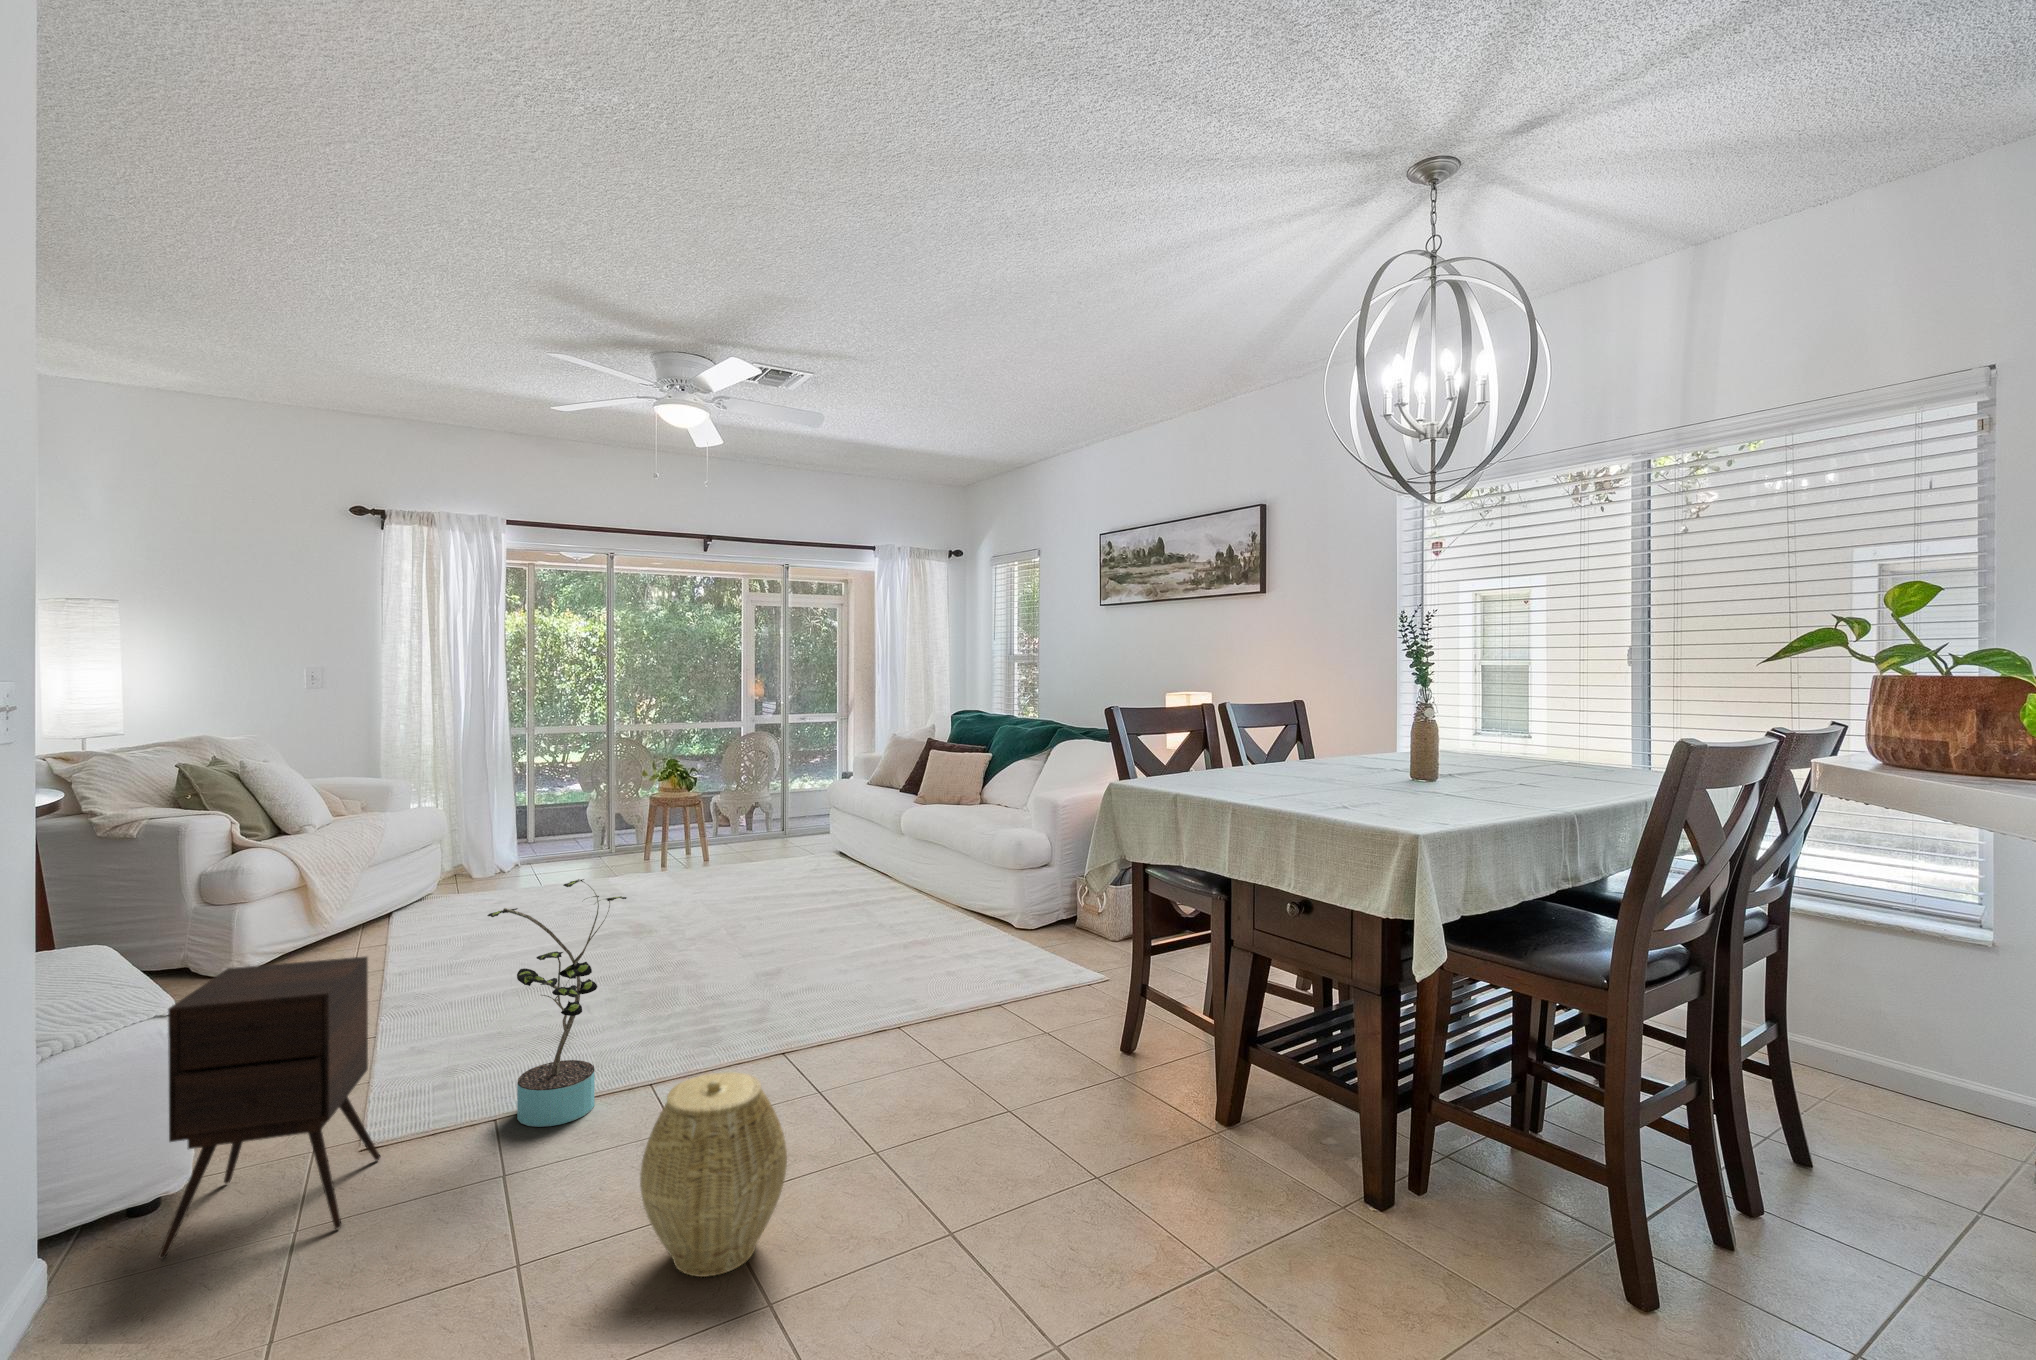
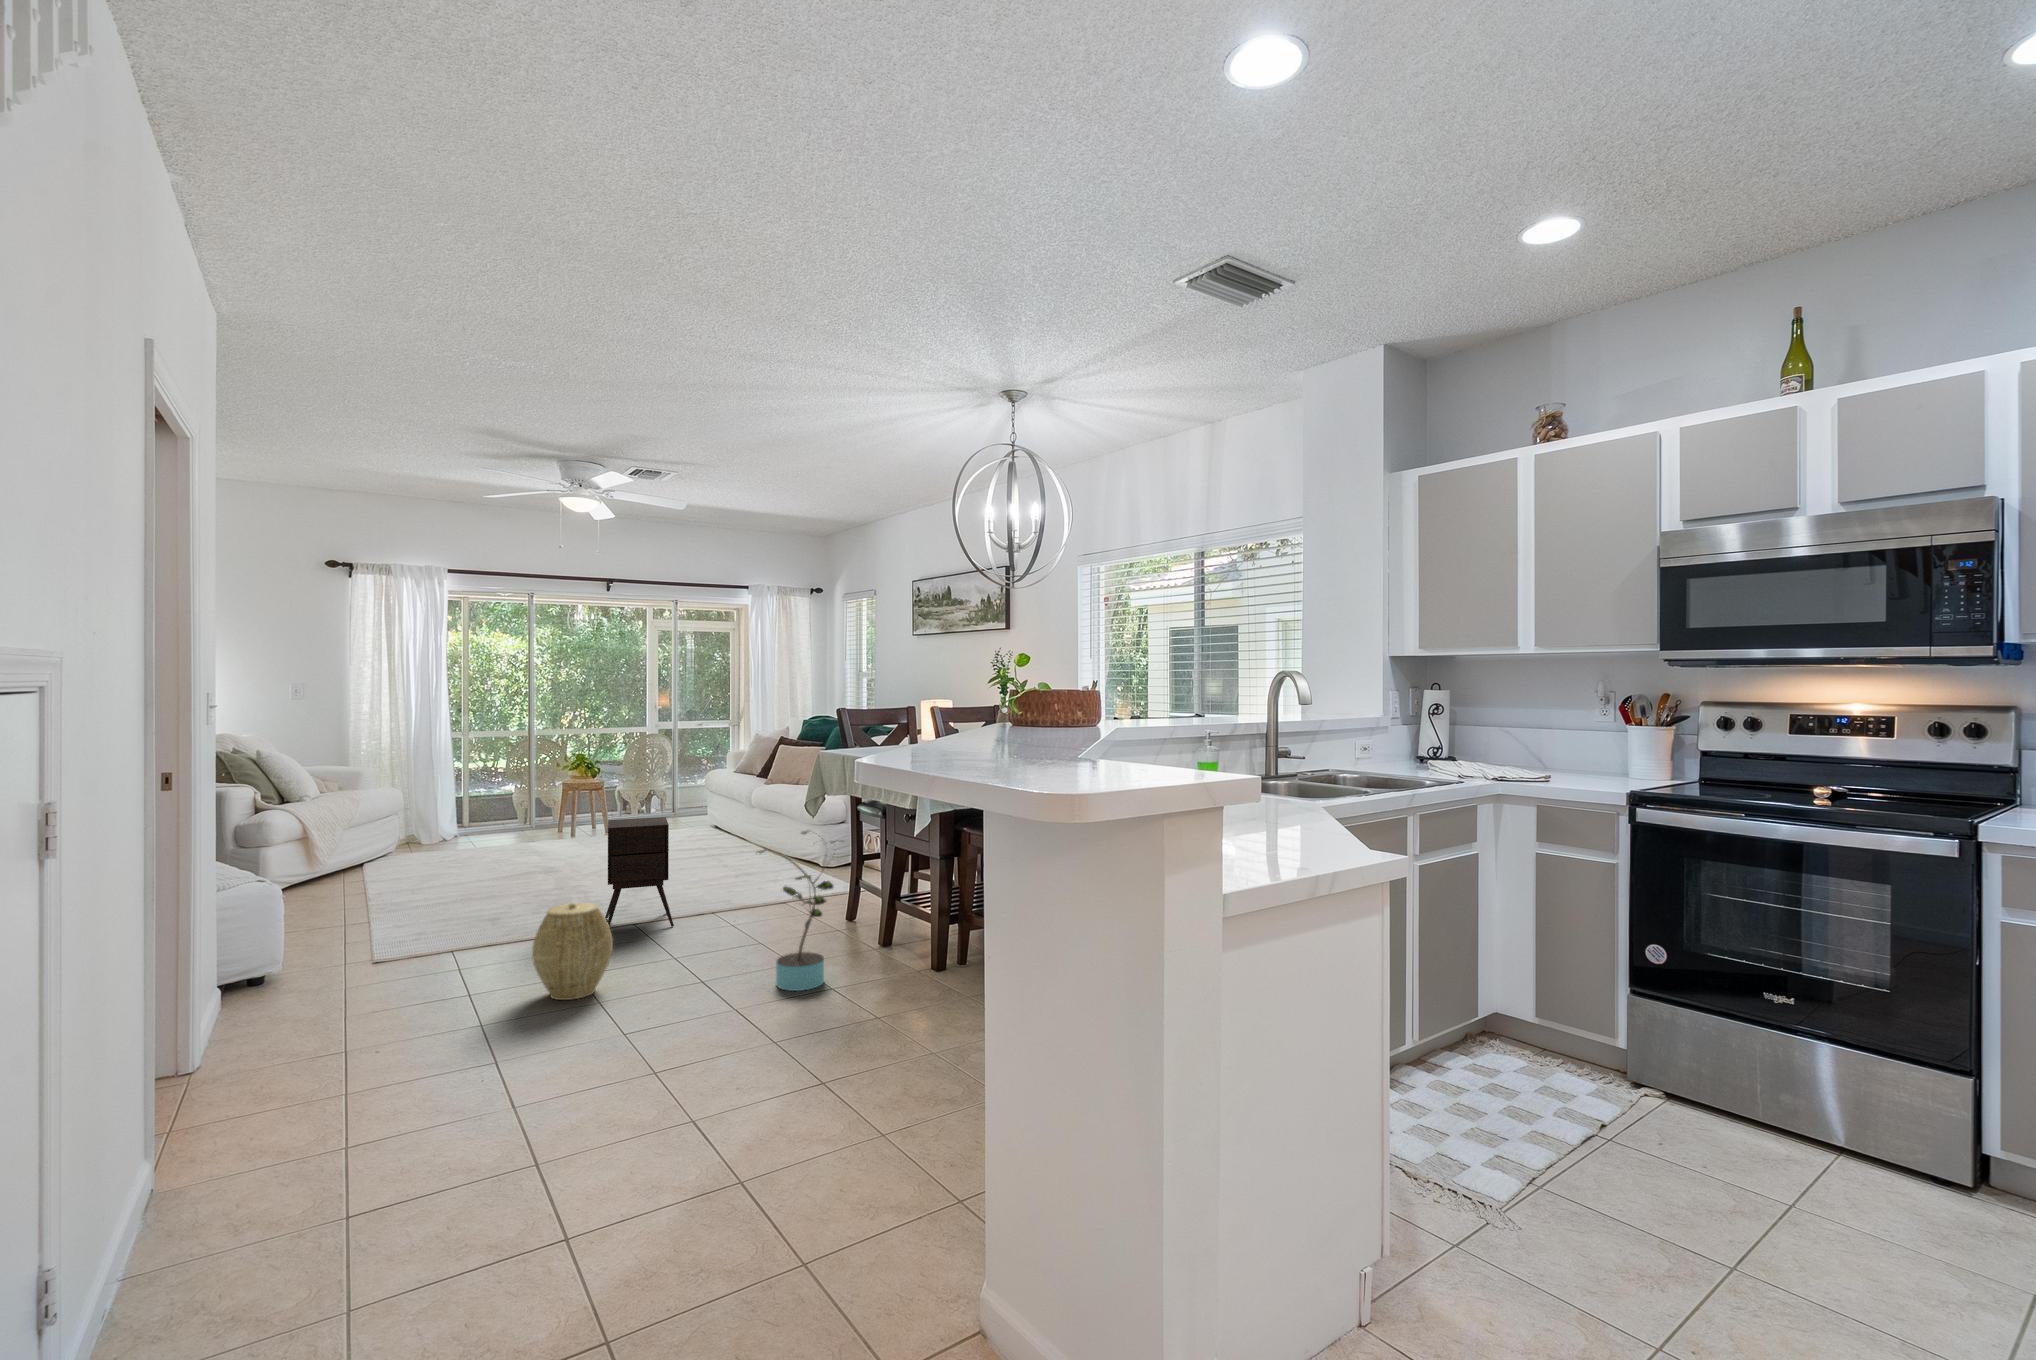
potted plant: present [487,879,626,1127] -> present [758,831,842,991]
side table: present [159,957,381,1259] -> present [605,817,674,927]

